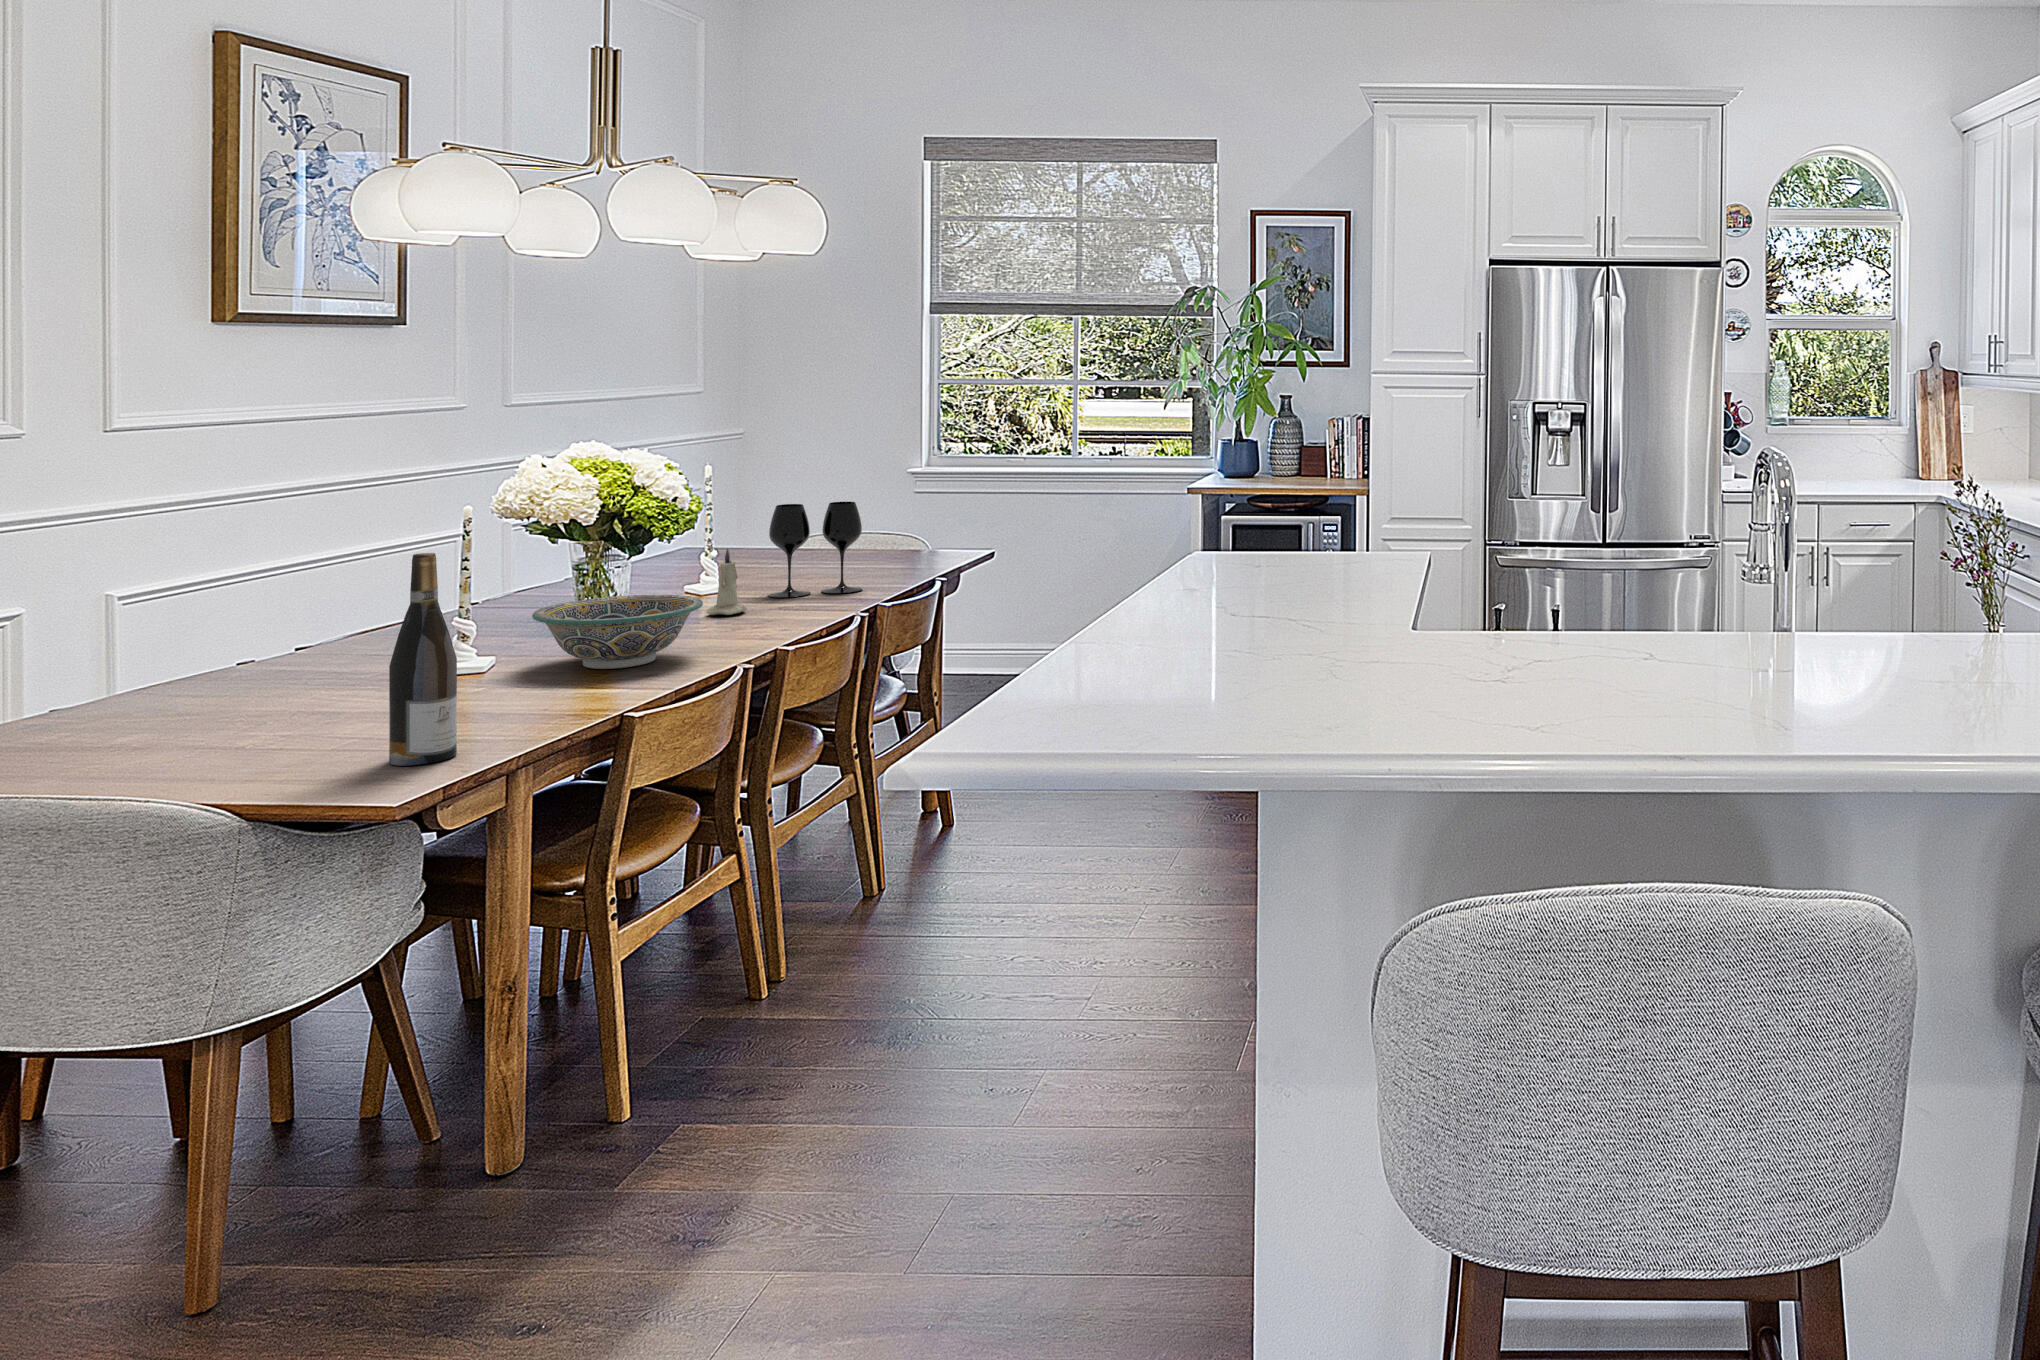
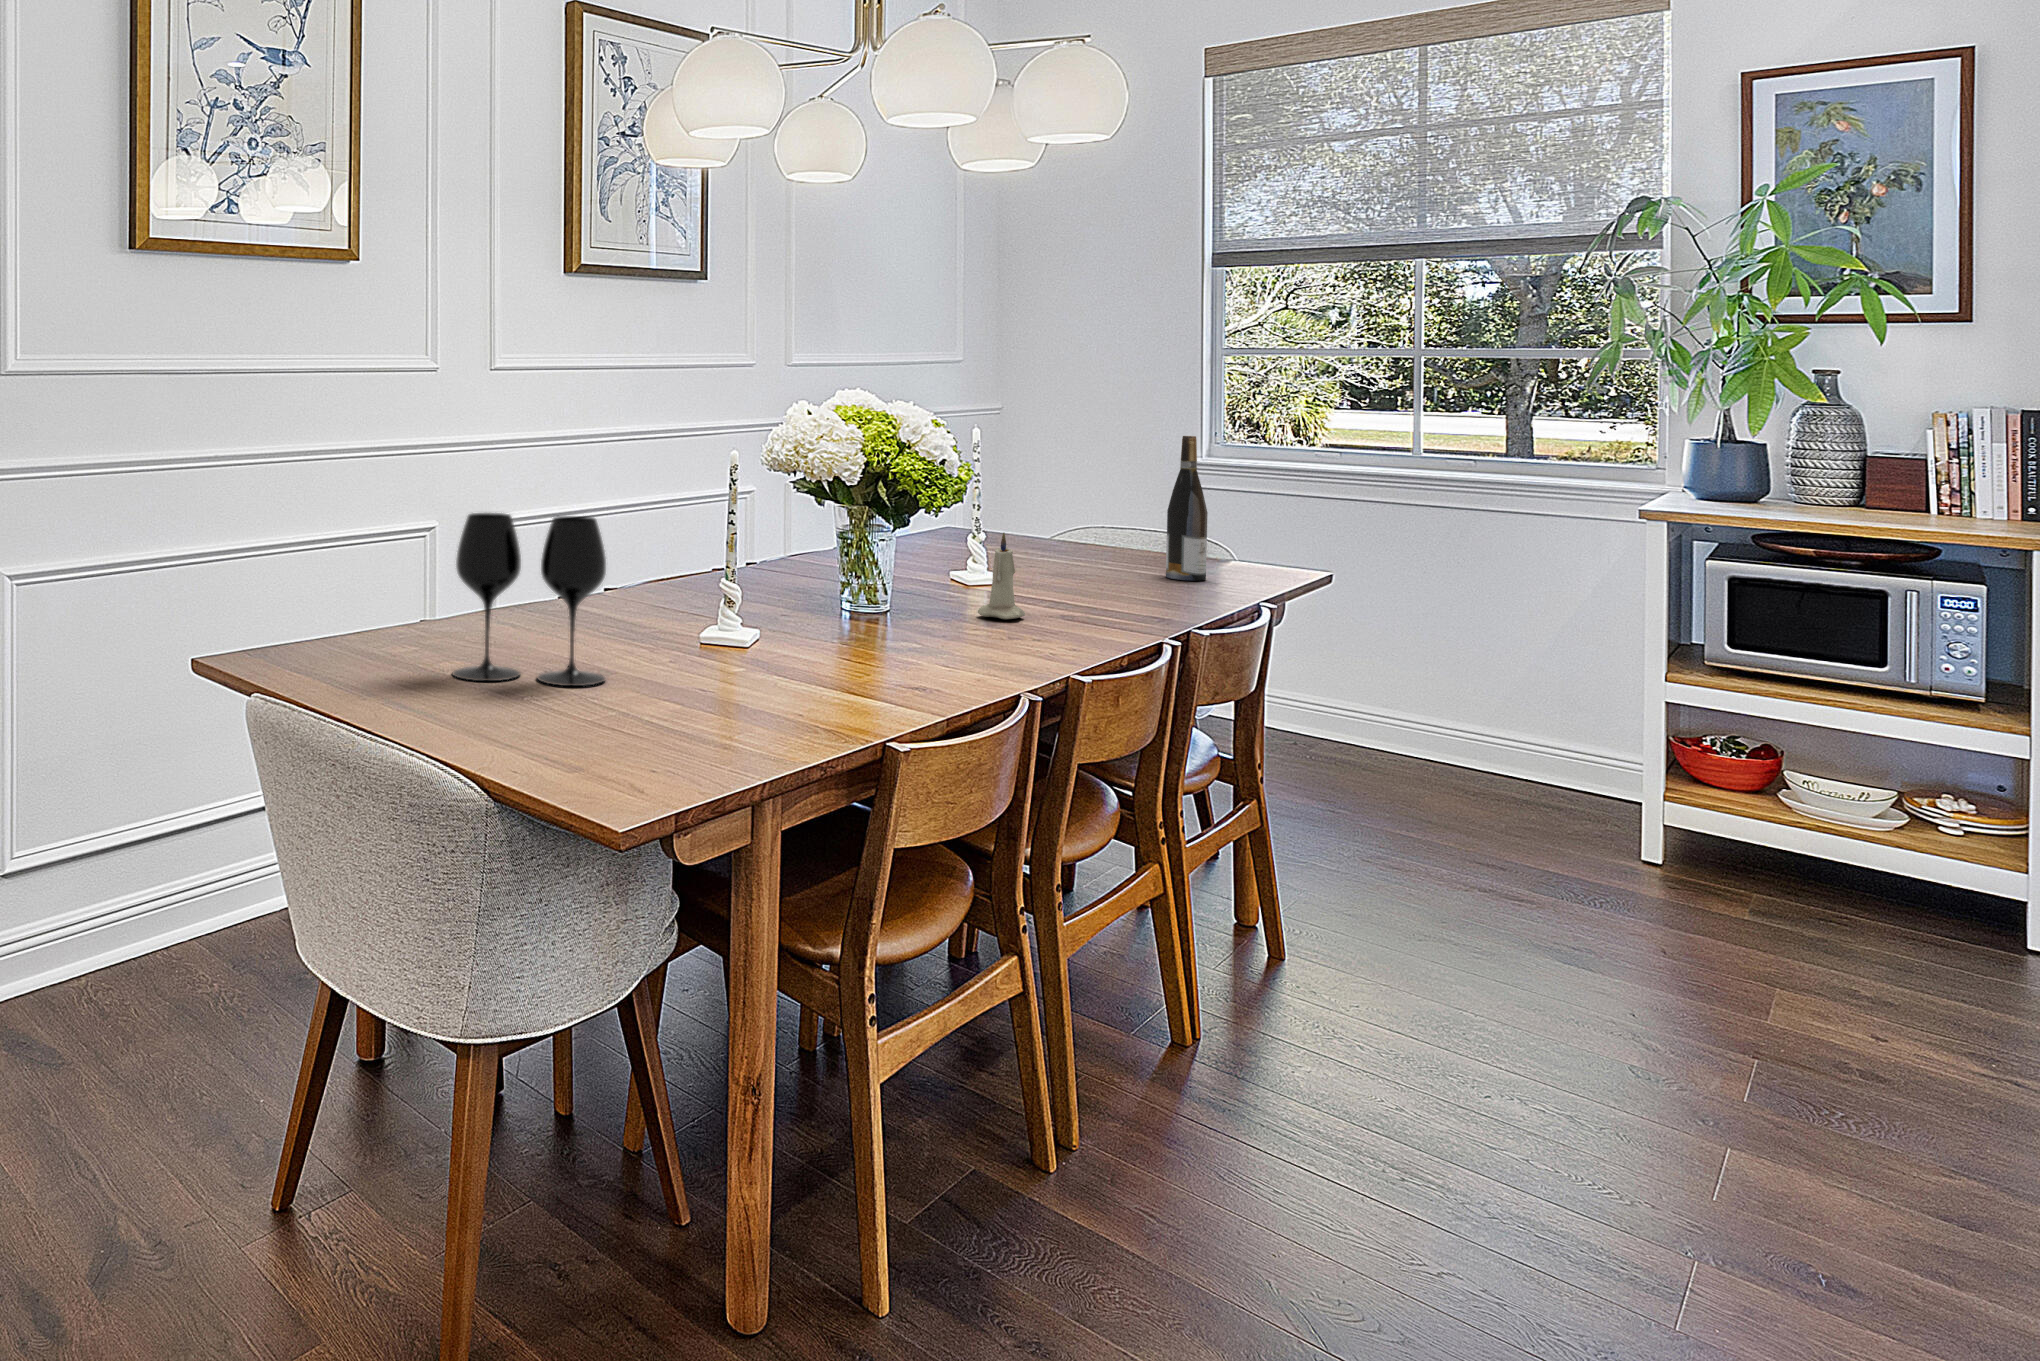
wine glass: present [768,502,862,598] -> present [453,513,606,686]
wine bottle: present [389,553,457,765] -> present [1166,436,1208,581]
bowl: present [532,595,703,669] -> none [789,577,983,672]

